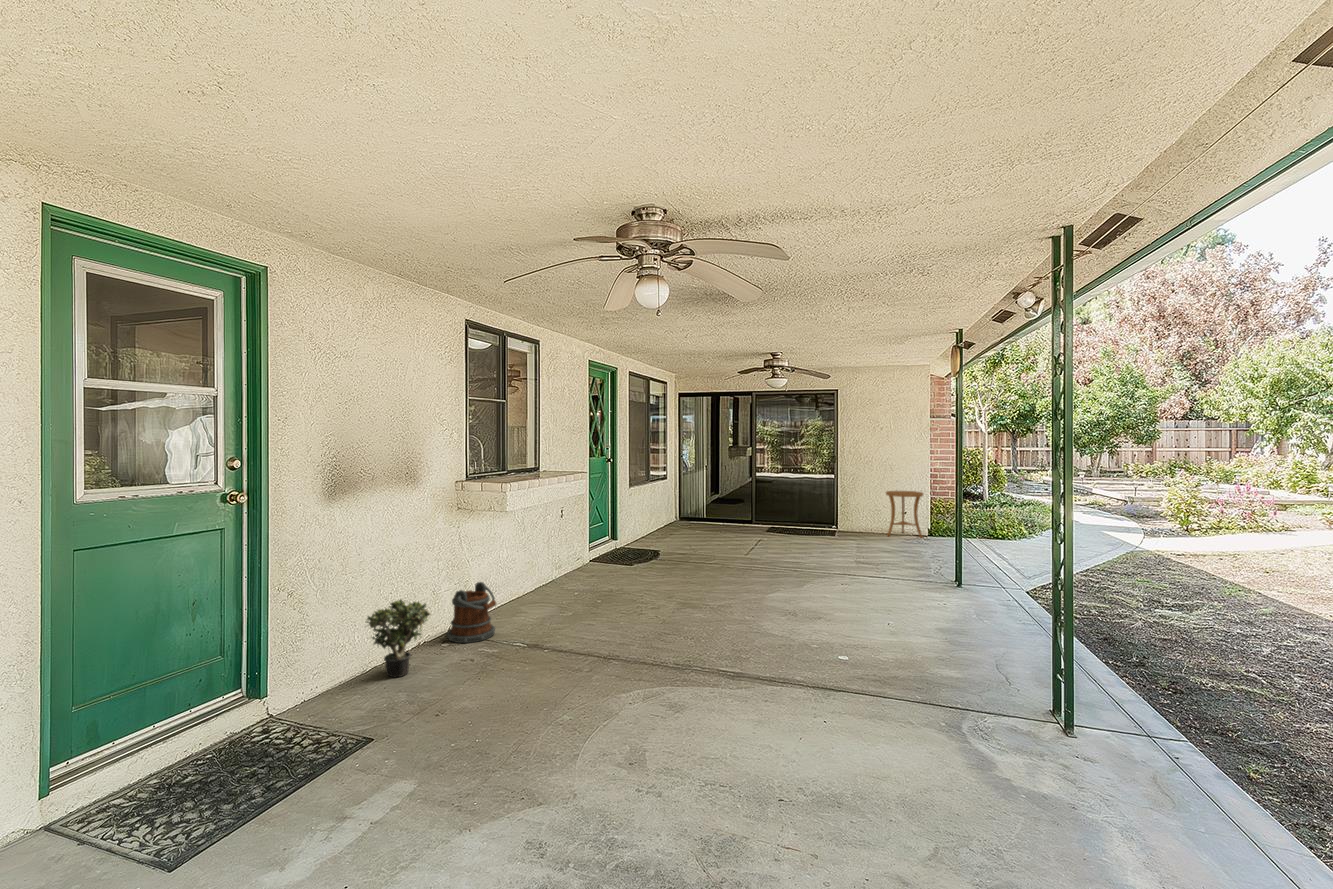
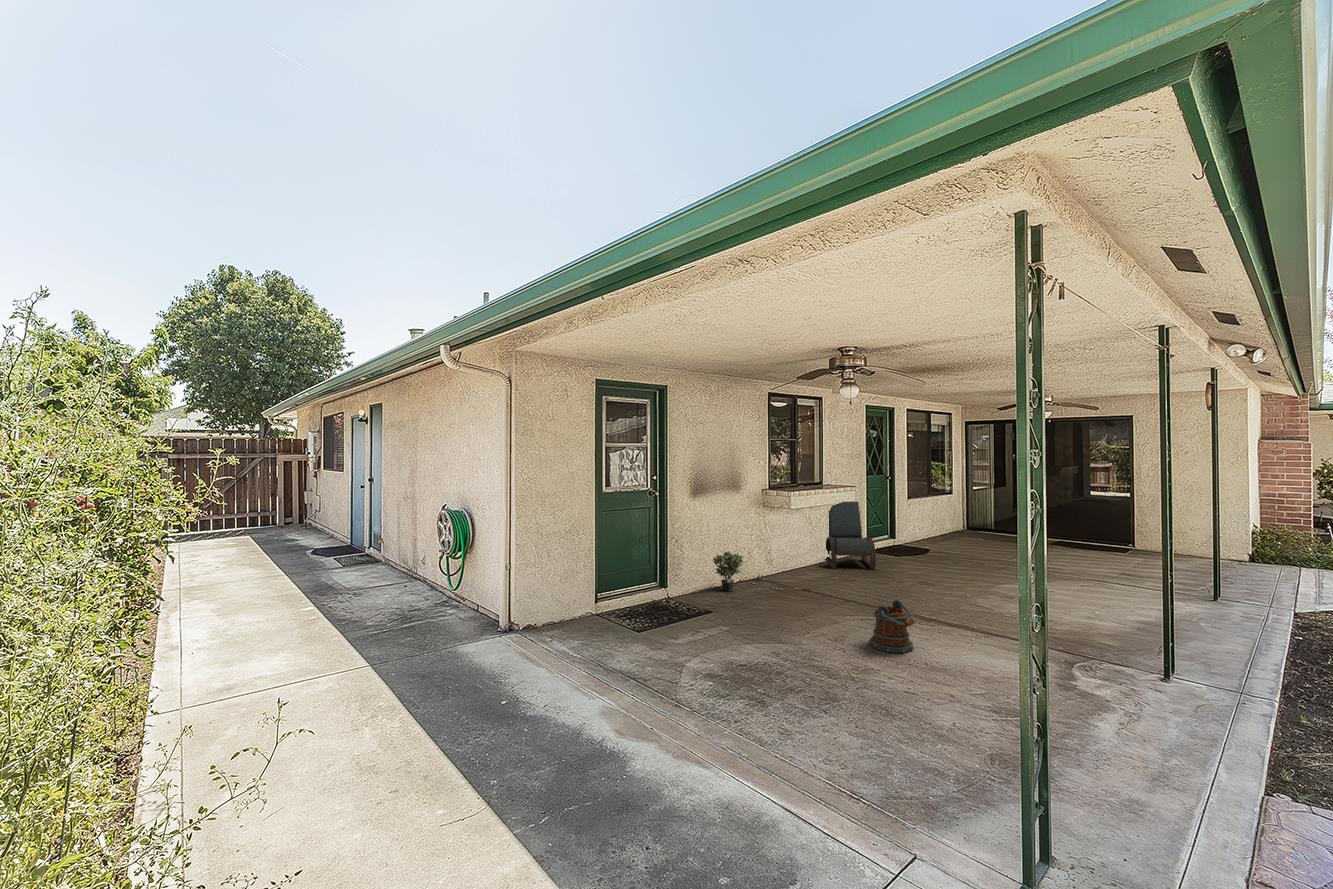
side table: present [886,491,923,538] -> none [1193,516,1246,567]
lounge chair: none [544,494,621,597] -> present [825,502,876,570]
bucket: present [446,582,496,643] -> present [869,600,915,653]

